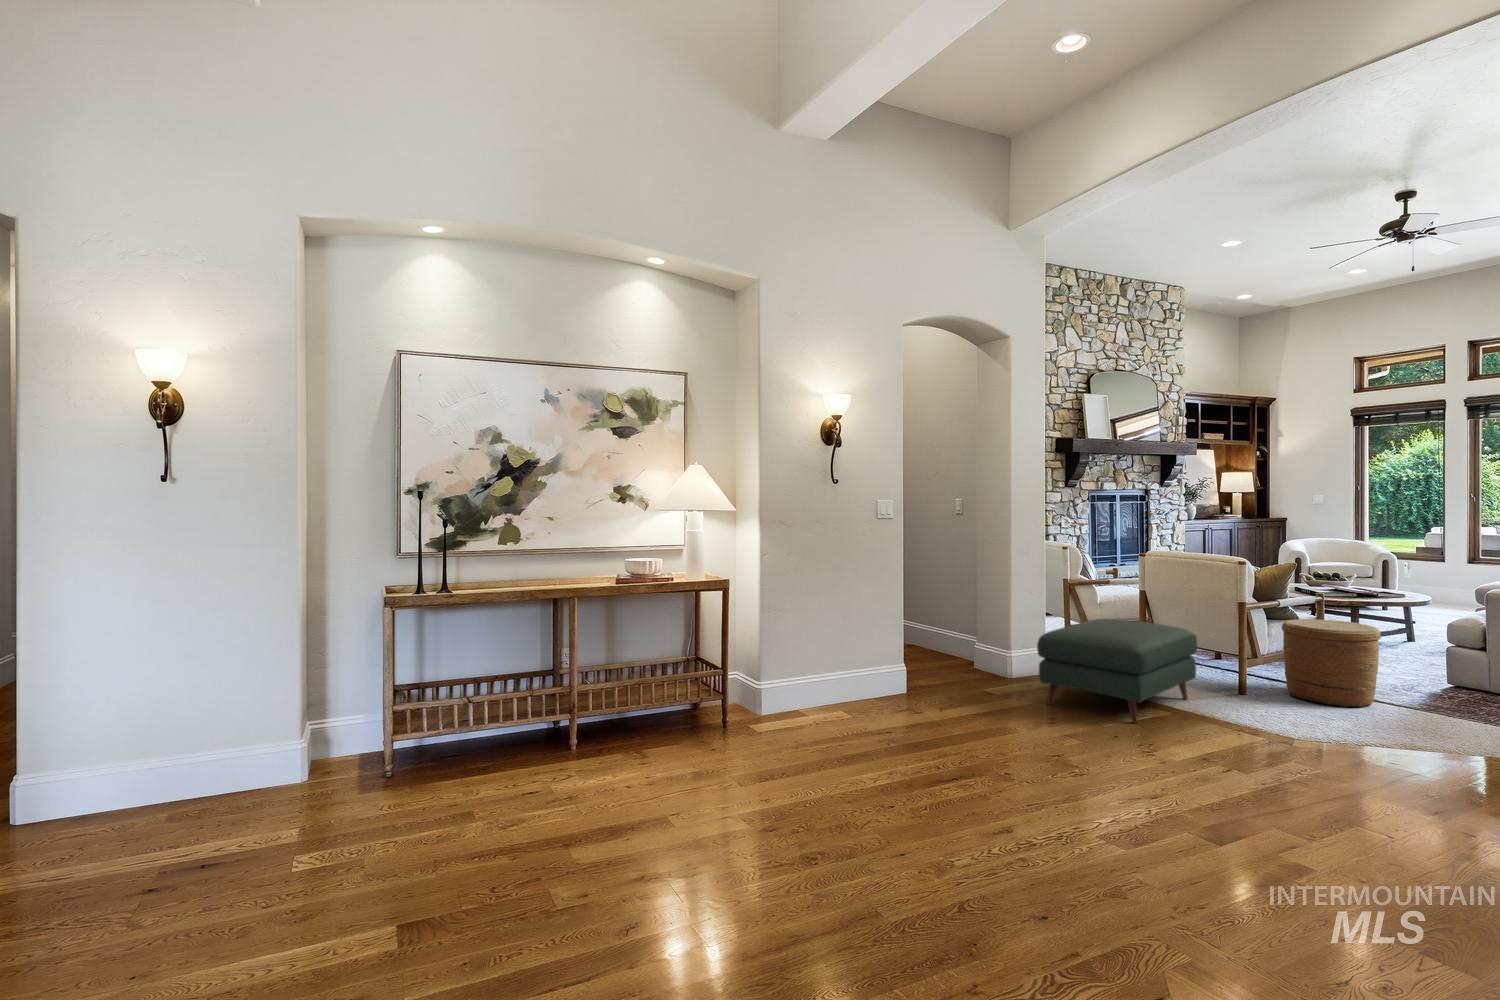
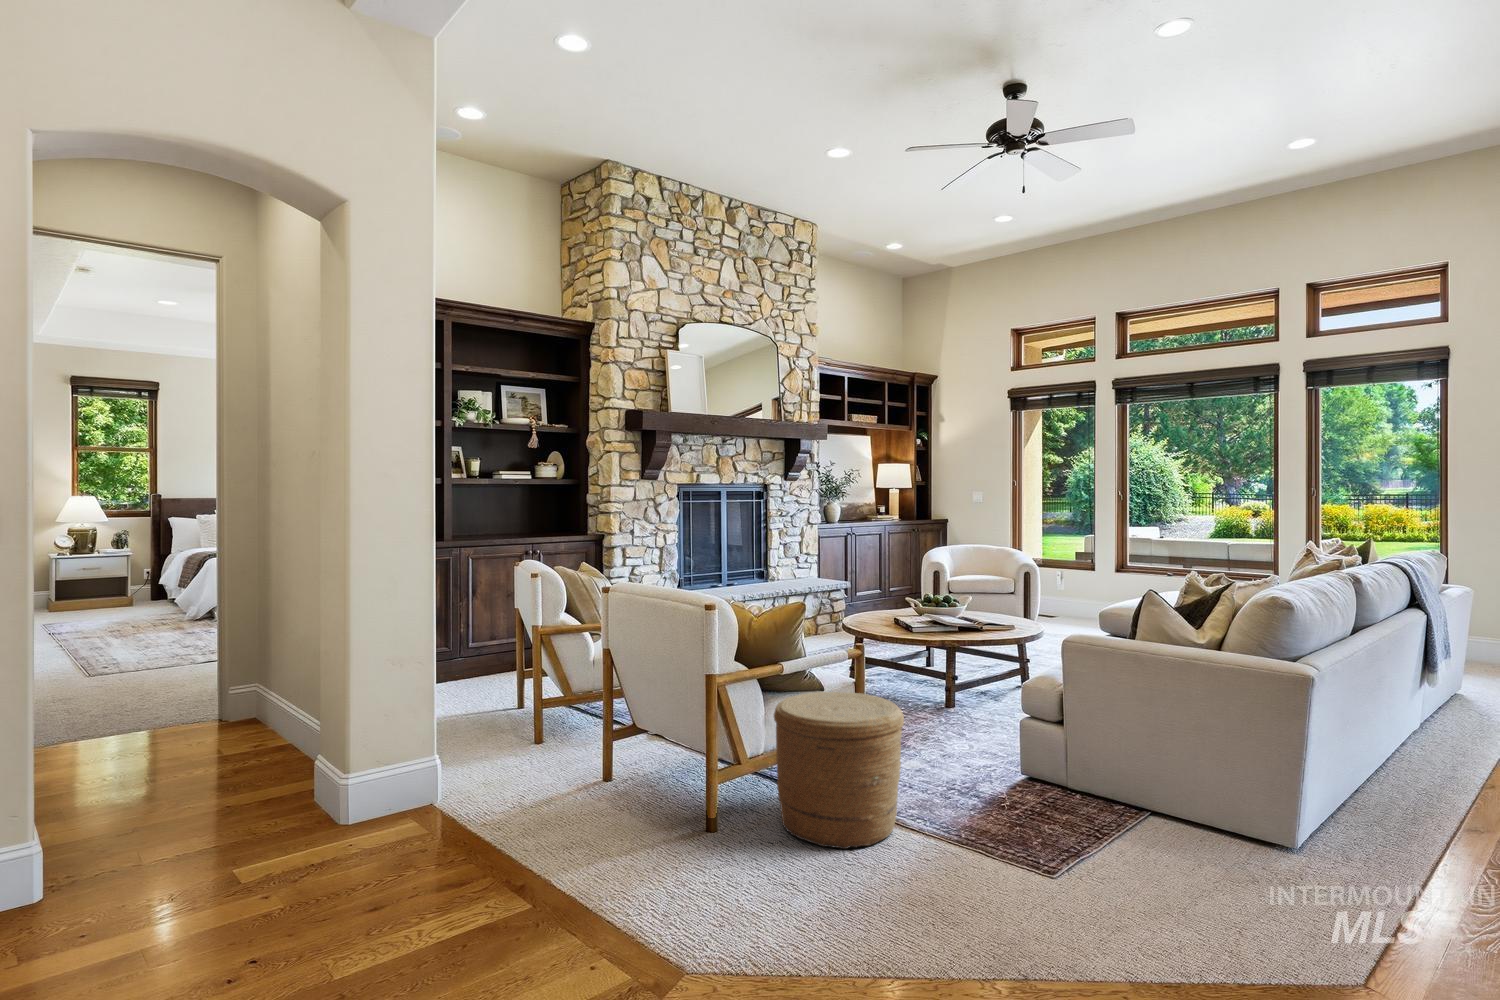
ottoman: present [1037,619,1197,723] -> none [290,710,618,955]

